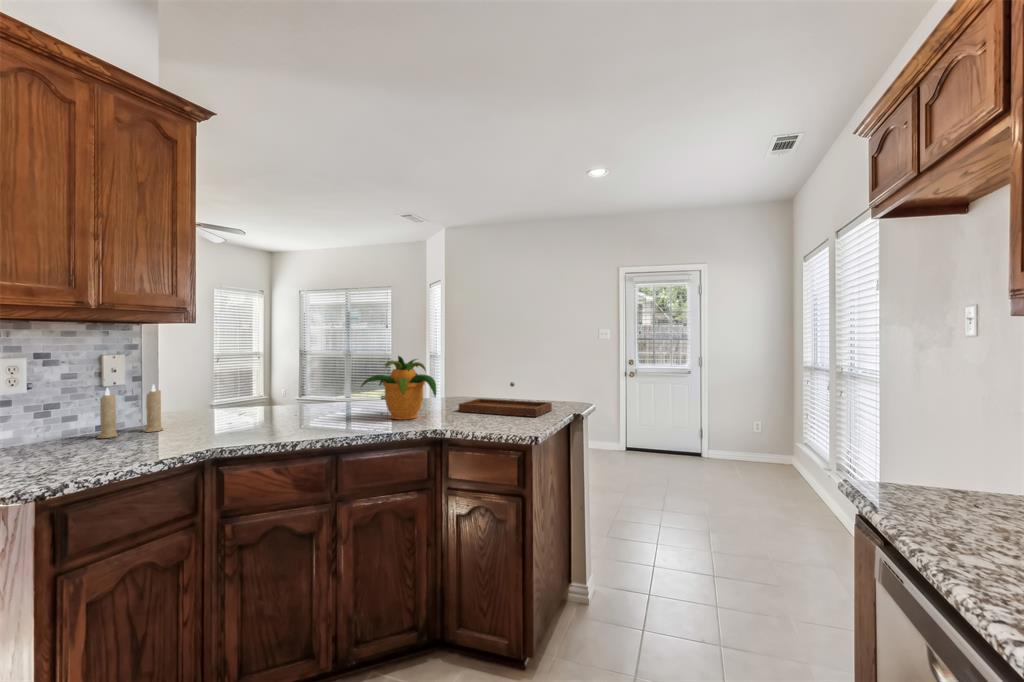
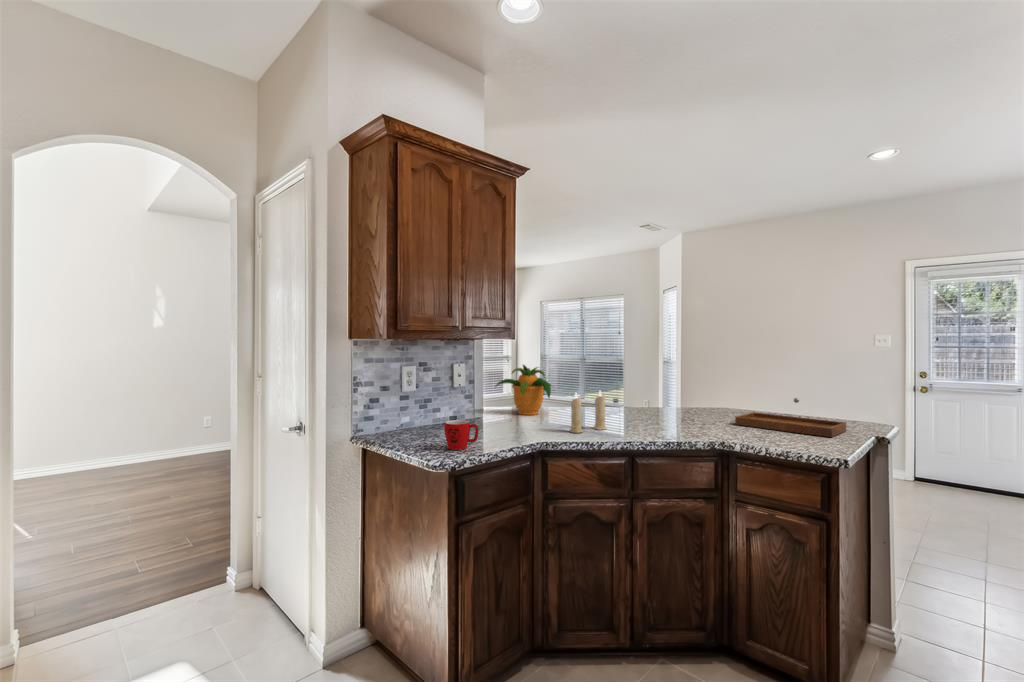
potted plant: present [361,356,436,419] -> present [496,365,552,415]
candle: present [97,385,163,438] -> present [569,391,606,433]
mug: none [41,429,103,472] -> present [444,420,478,450]

